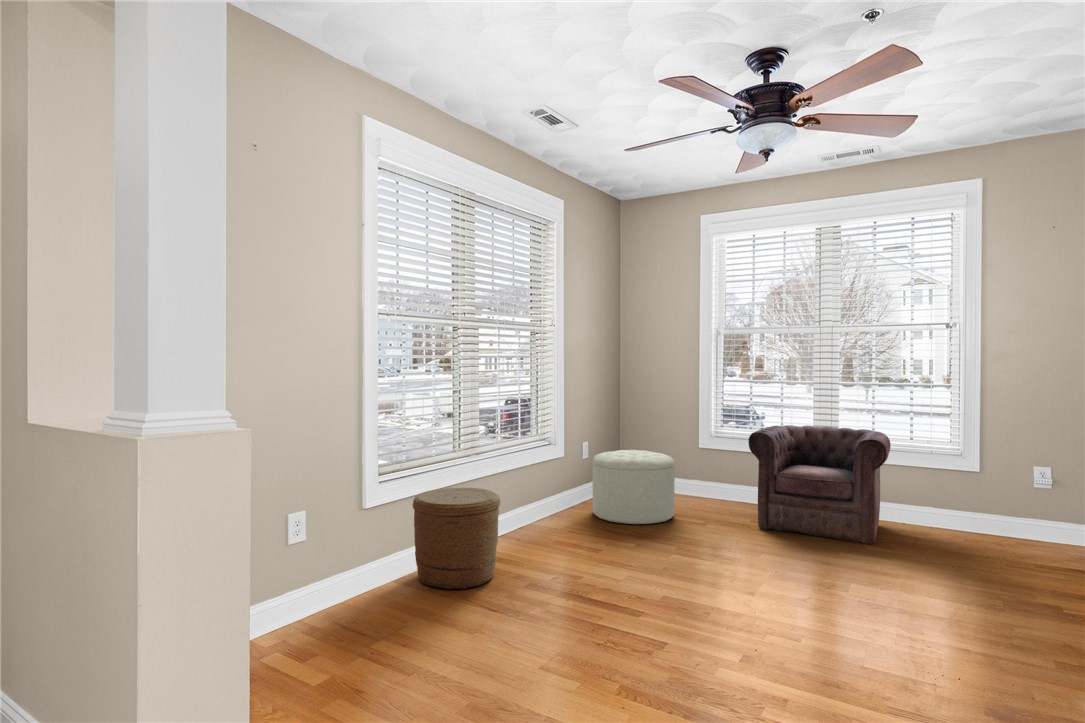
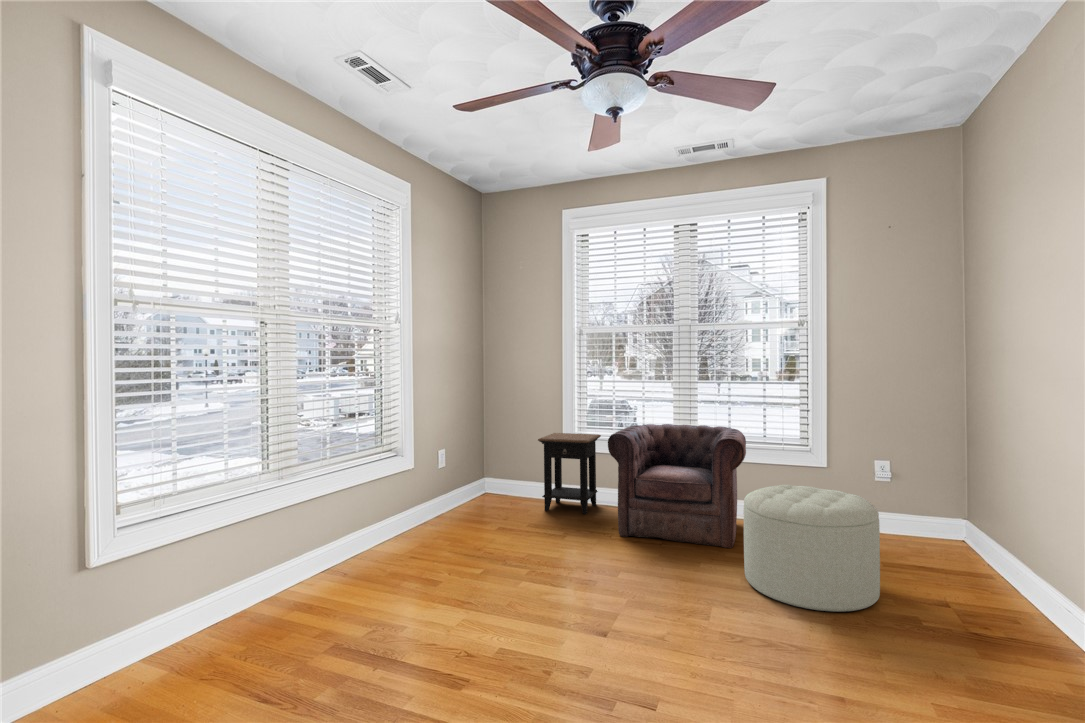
side table: none [677,432,739,510] -> present [538,433,601,514]
ottoman: present [593,450,675,525] -> present [744,485,880,612]
woven basket: present [413,488,500,590] -> none [169,520,299,666]

